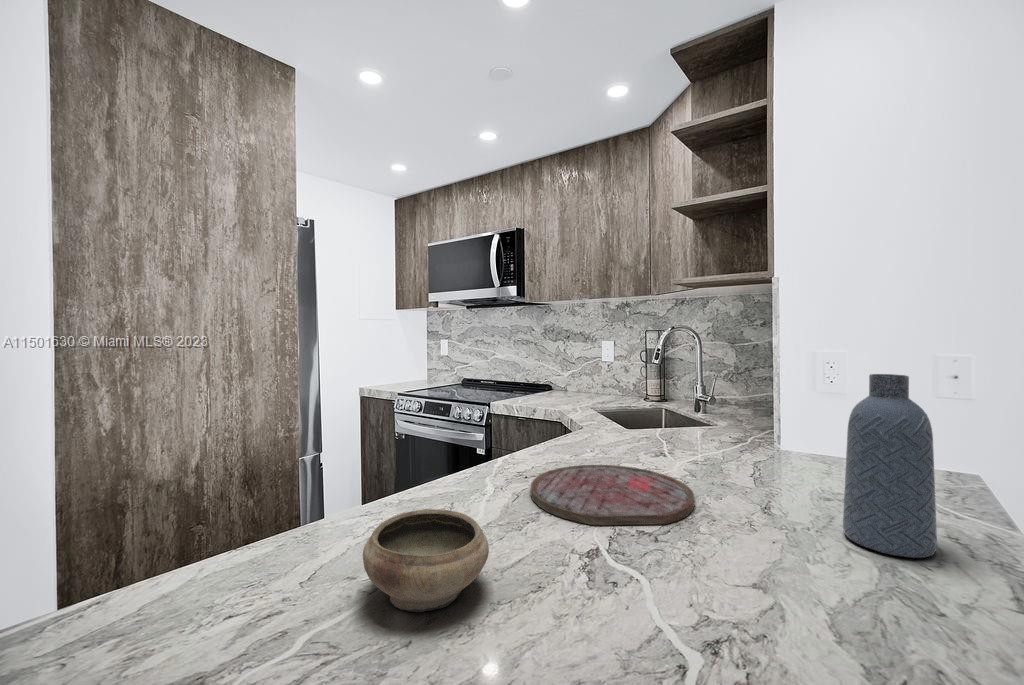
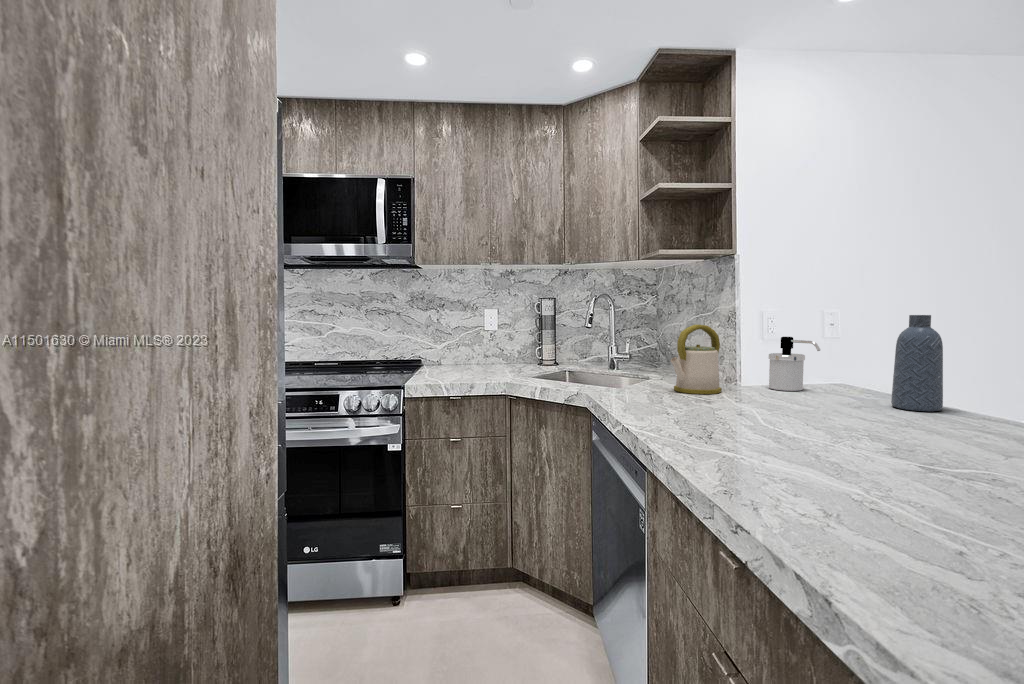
kettle: none [627,369,698,458] -> present [670,325,722,394]
soap dispenser: none [776,392,832,475] -> present [769,337,820,391]
cutting board: present [531,465,695,525] -> none [710,399,848,429]
ceramic bowl: present [363,509,489,612] -> none [855,416,974,477]

